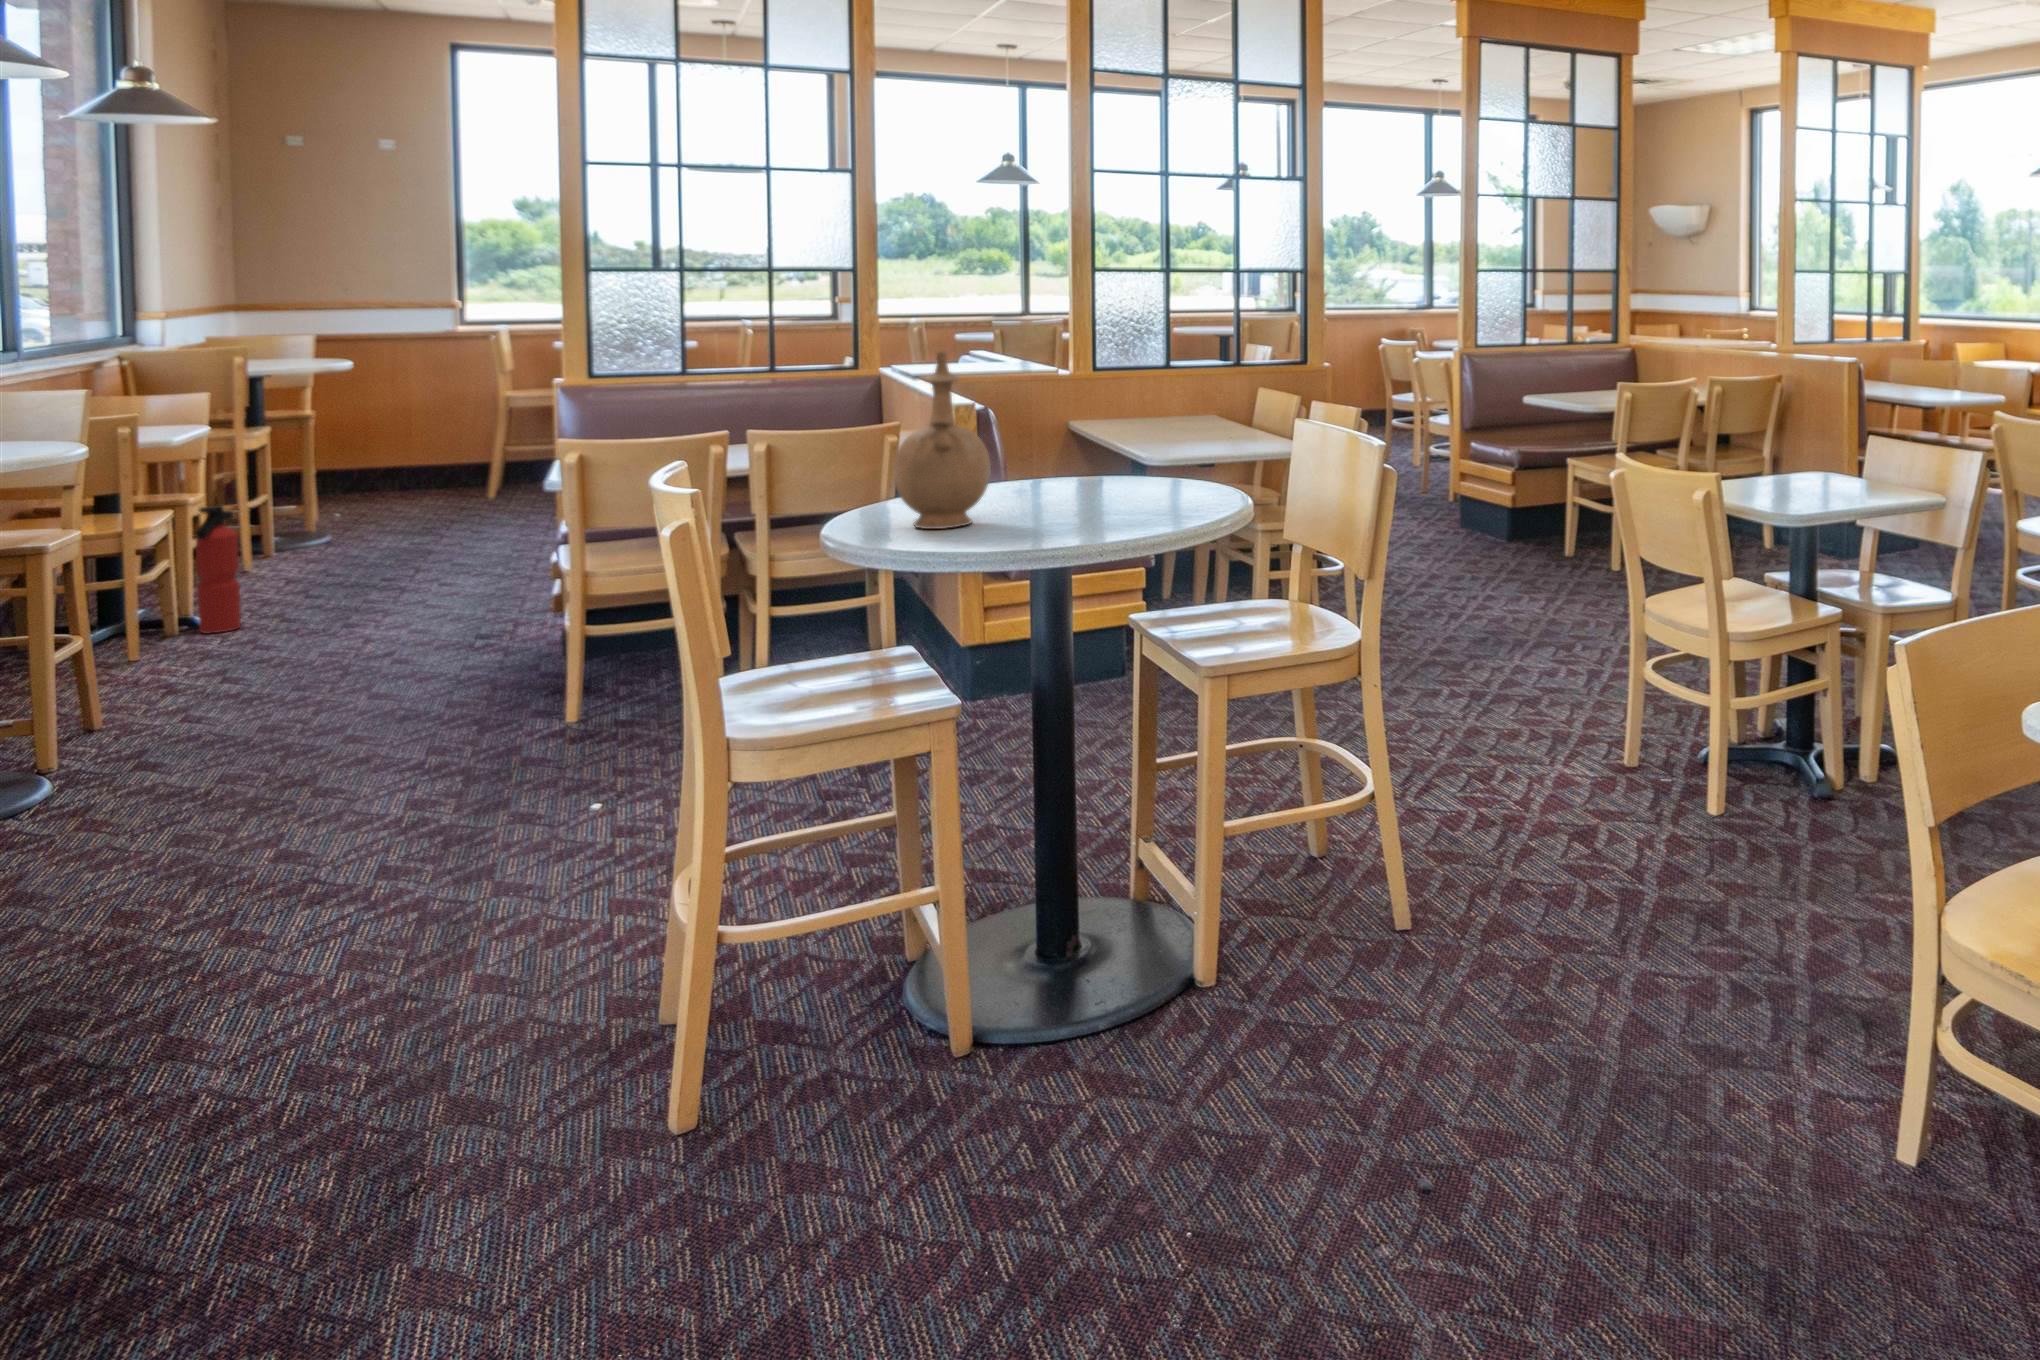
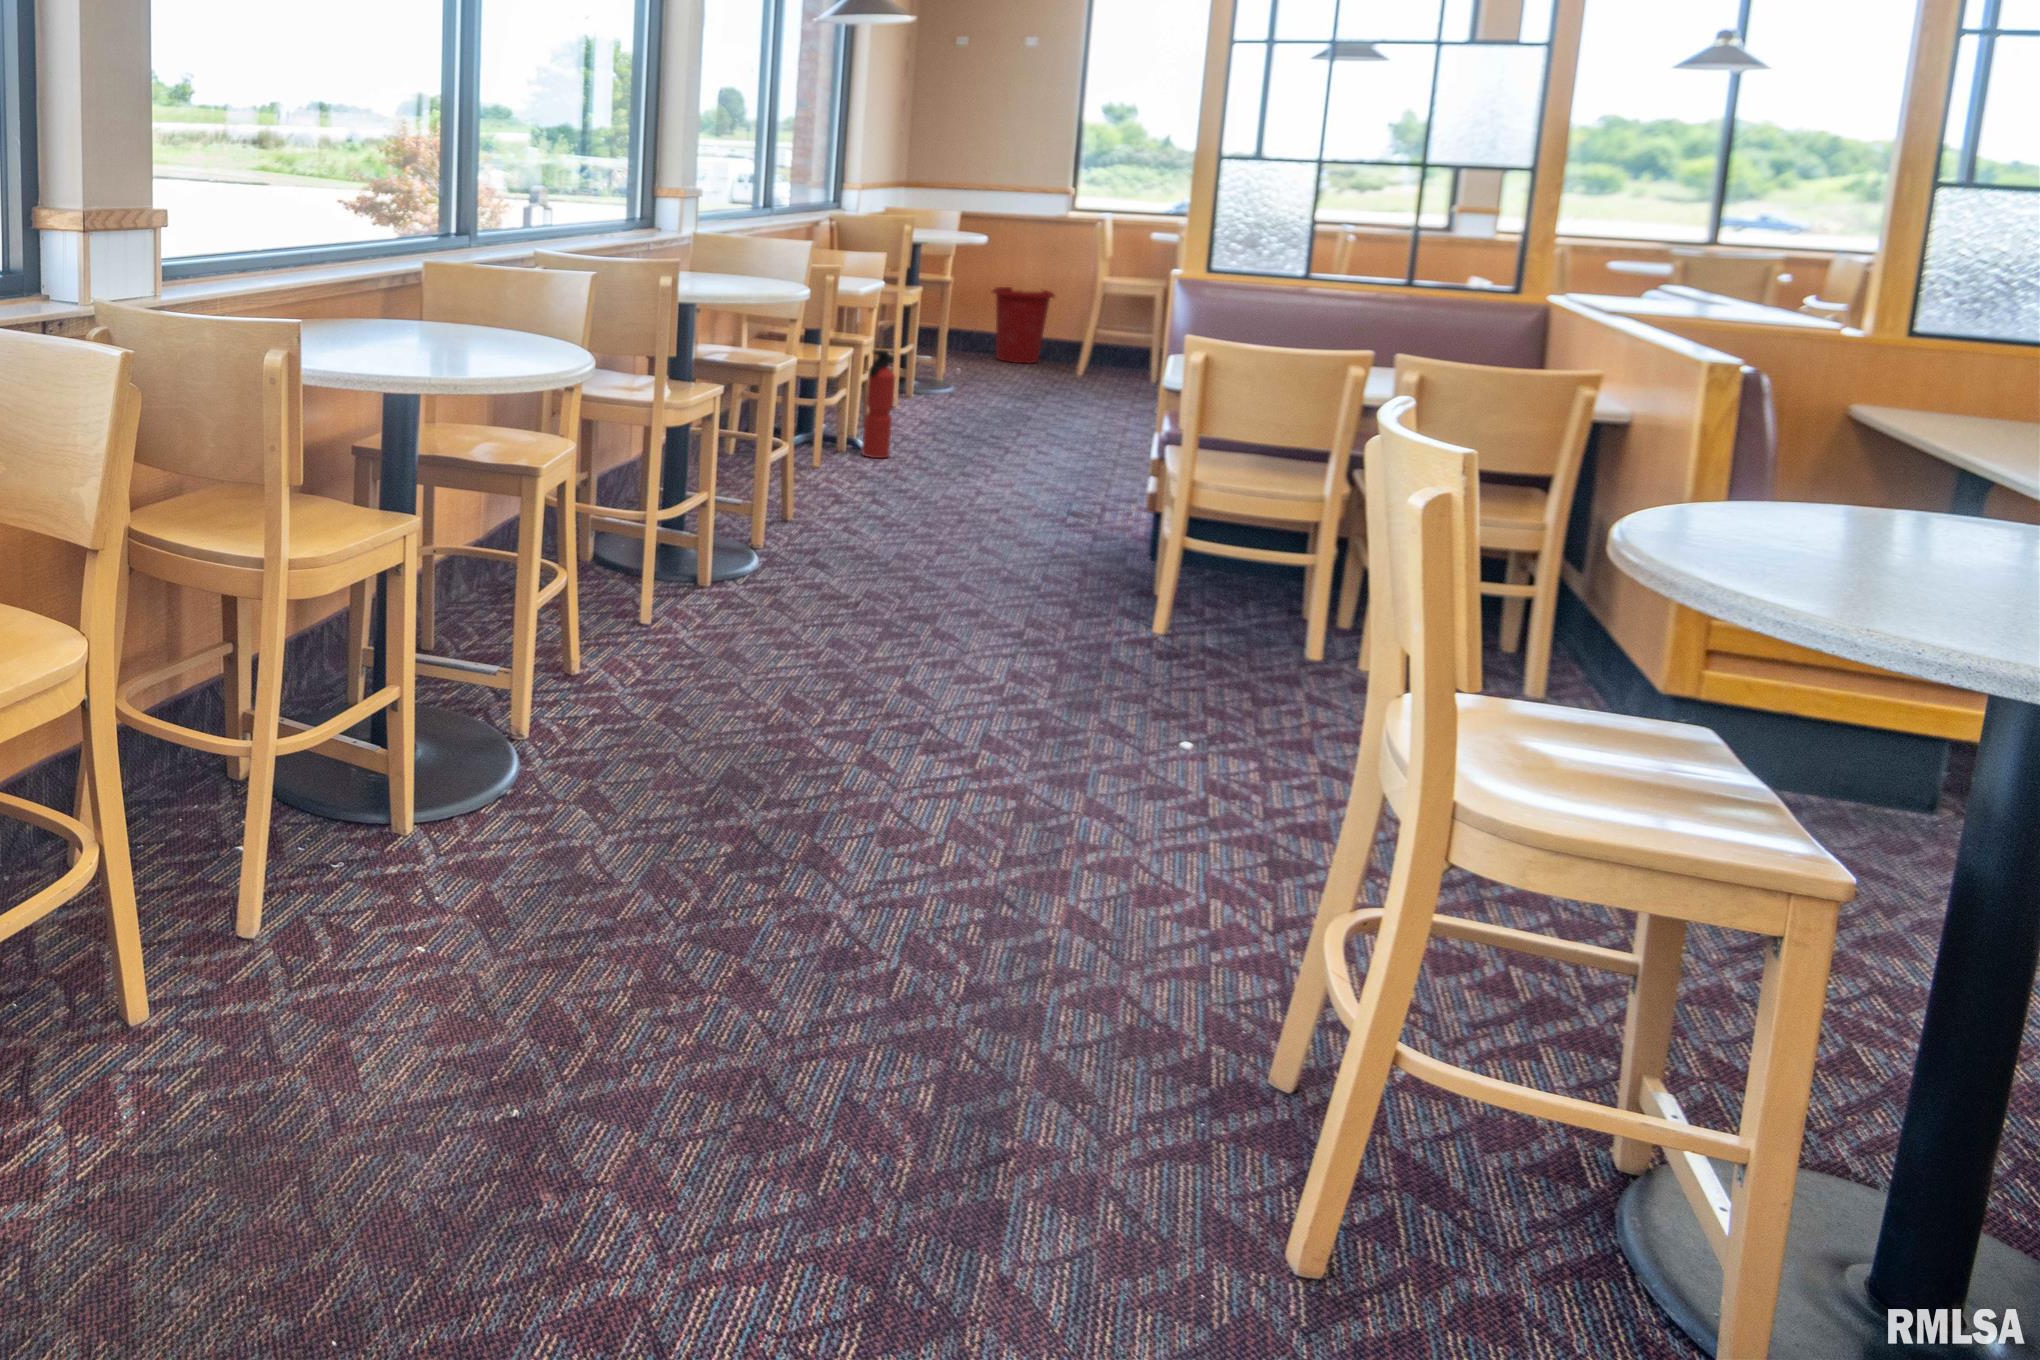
vase: present [893,351,991,529] -> none [1762,262,1974,570]
waste bin: none [372,409,458,493] -> present [992,287,1055,363]

